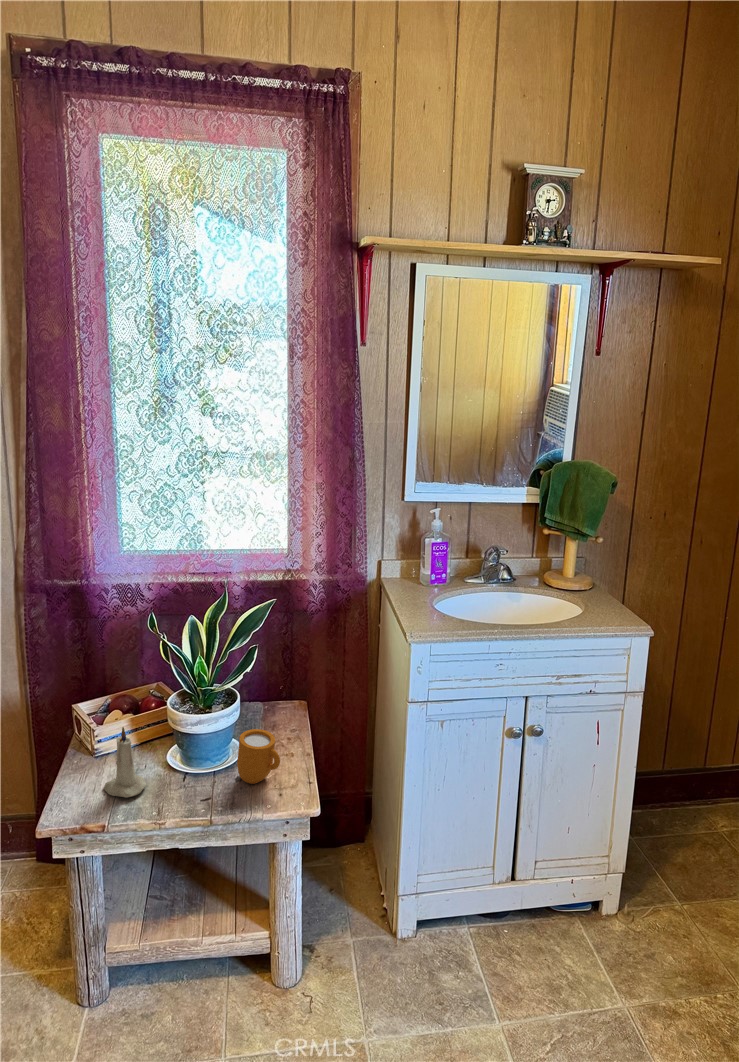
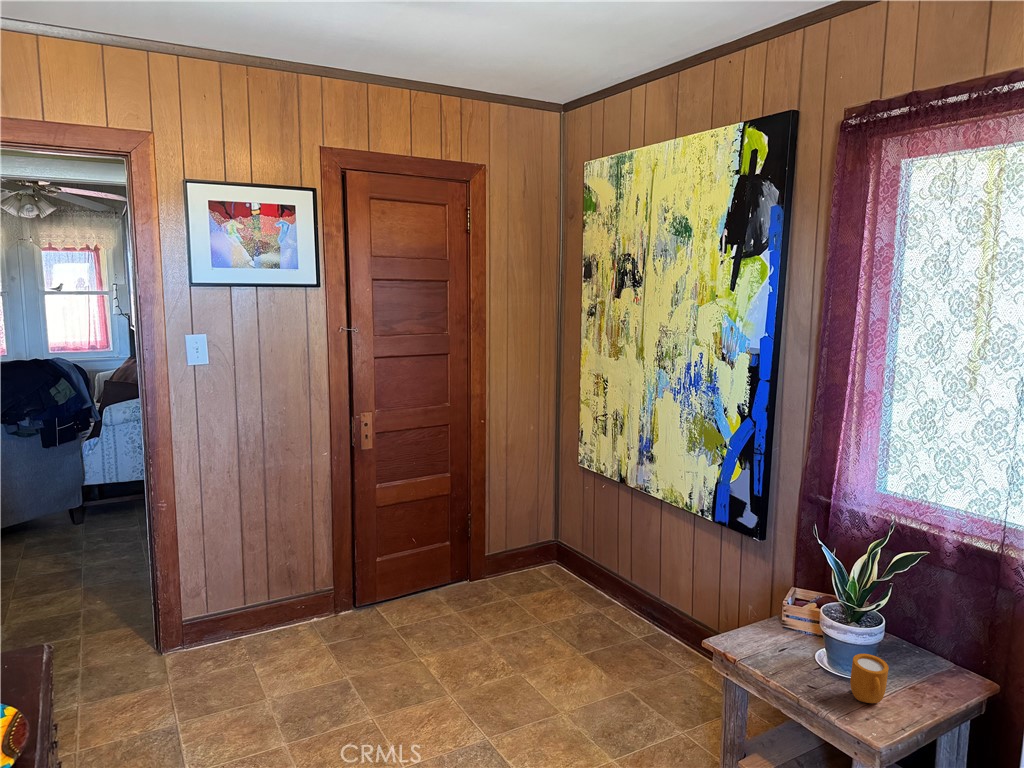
candle: present [104,727,146,797] -> none [760,600,790,656]

